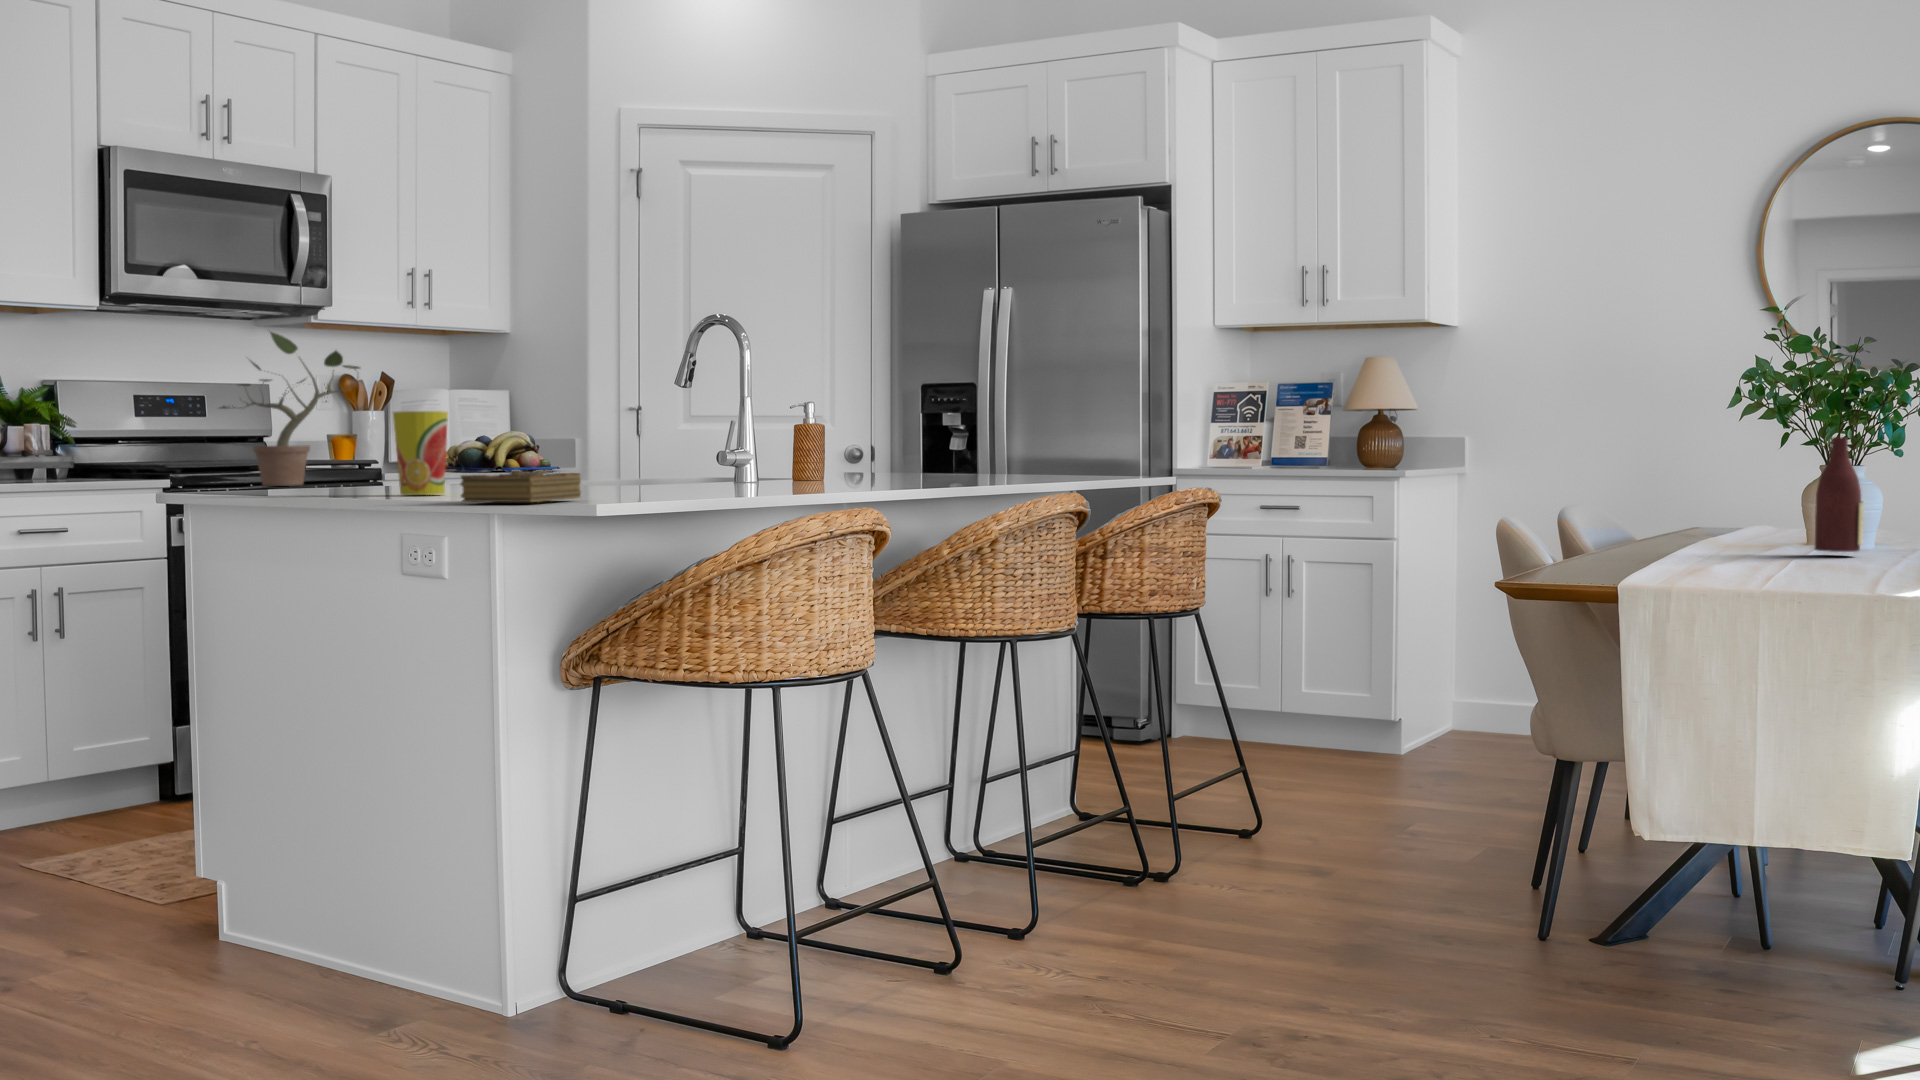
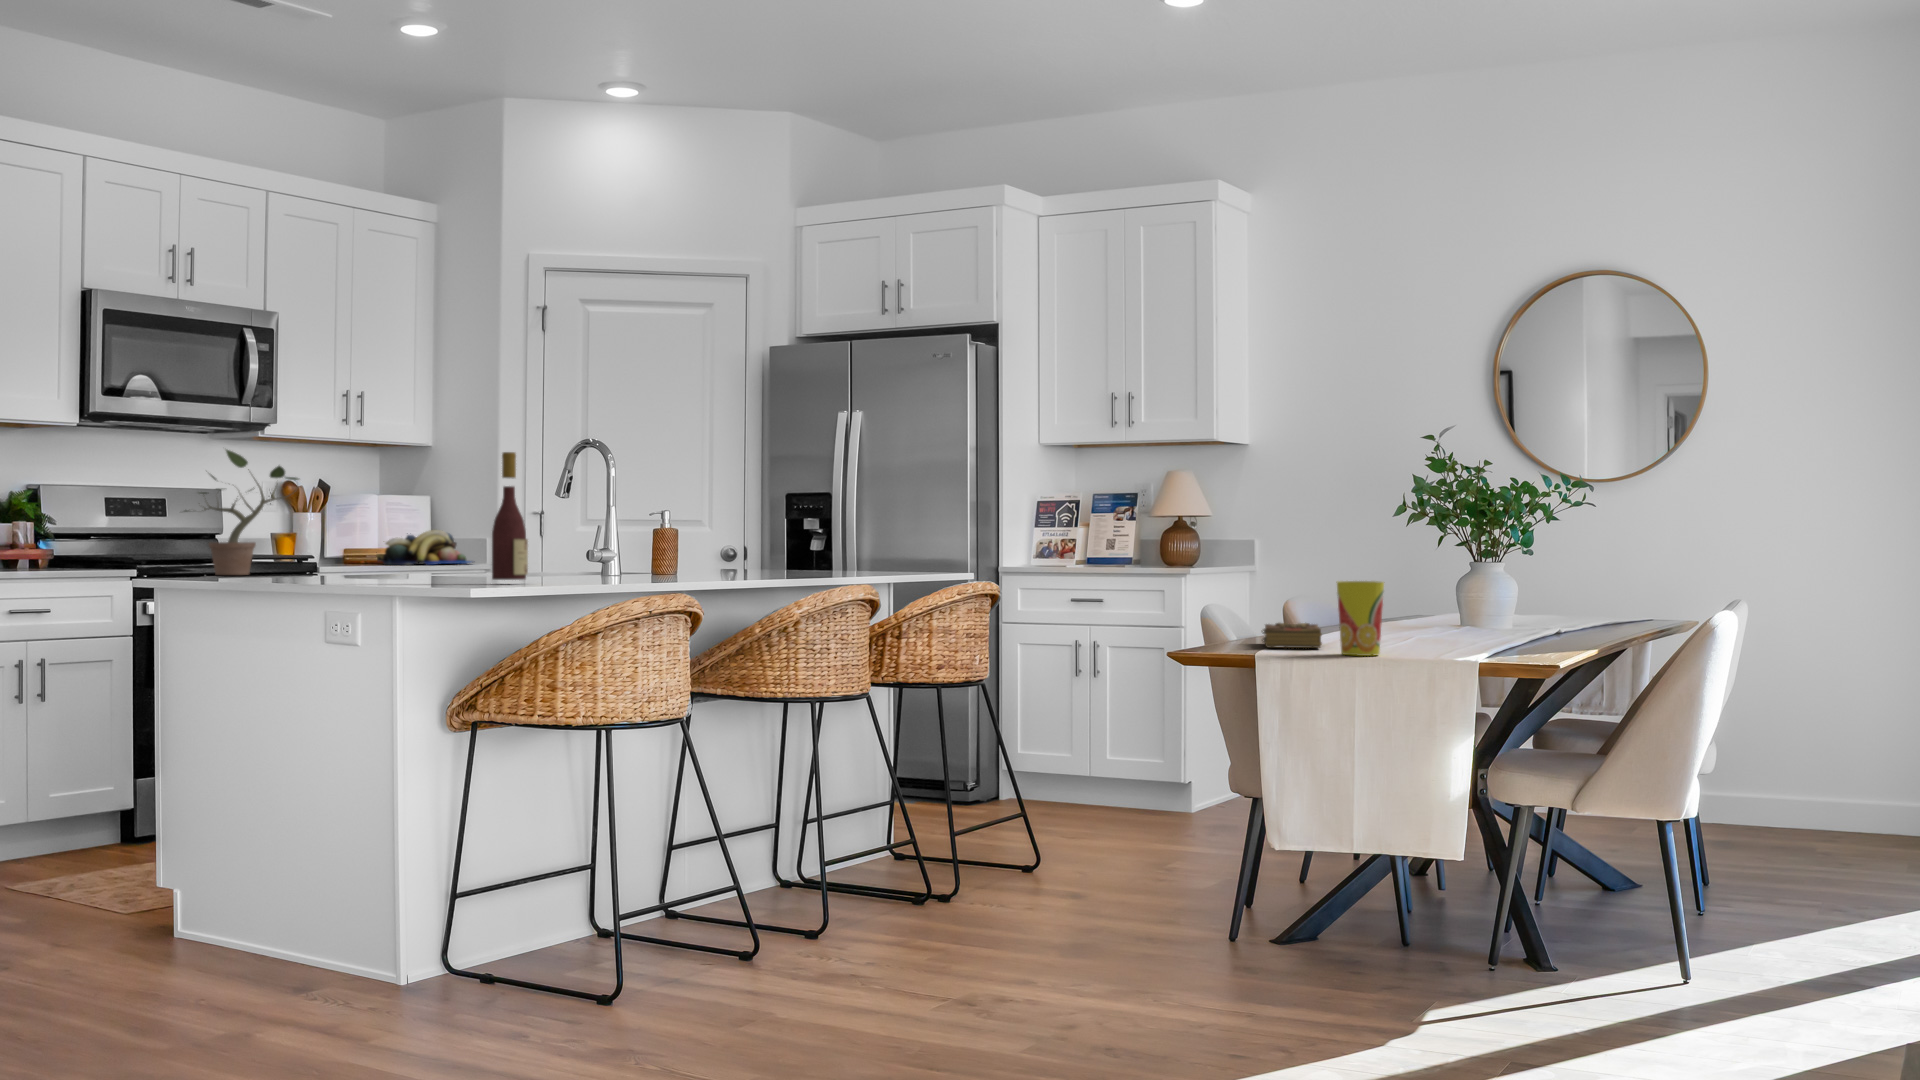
cup: present [393,411,448,495] -> present [1337,581,1384,656]
wine bottle: present [1815,437,1863,552] -> present [492,452,528,580]
book: present [461,470,581,502] -> present [1262,623,1322,648]

